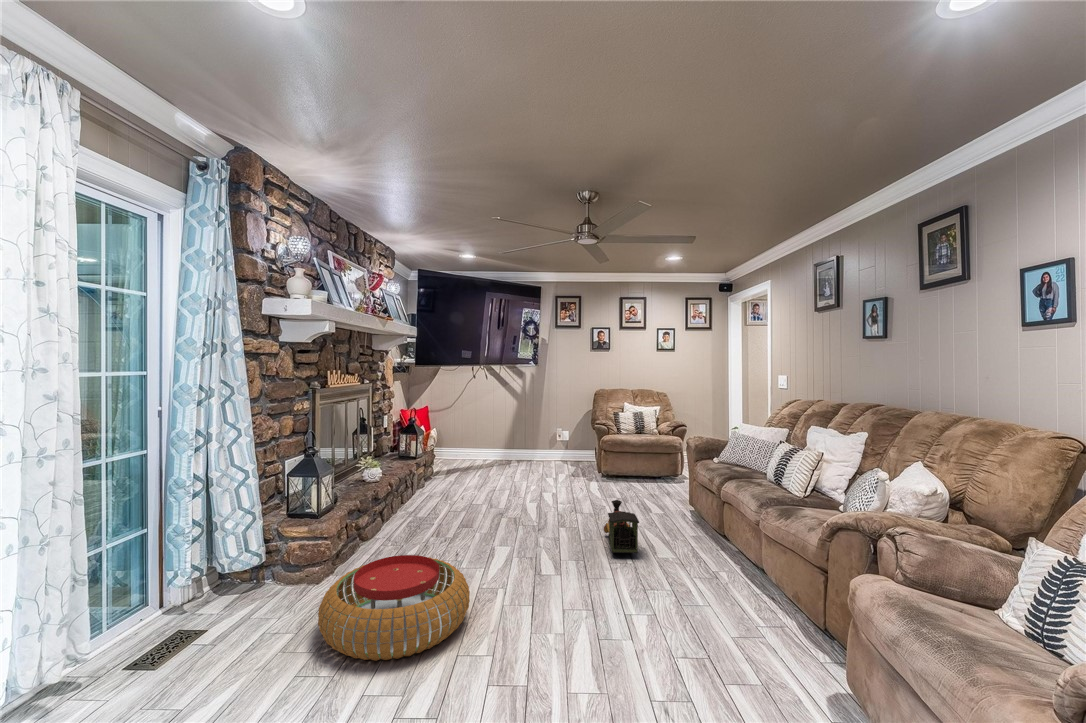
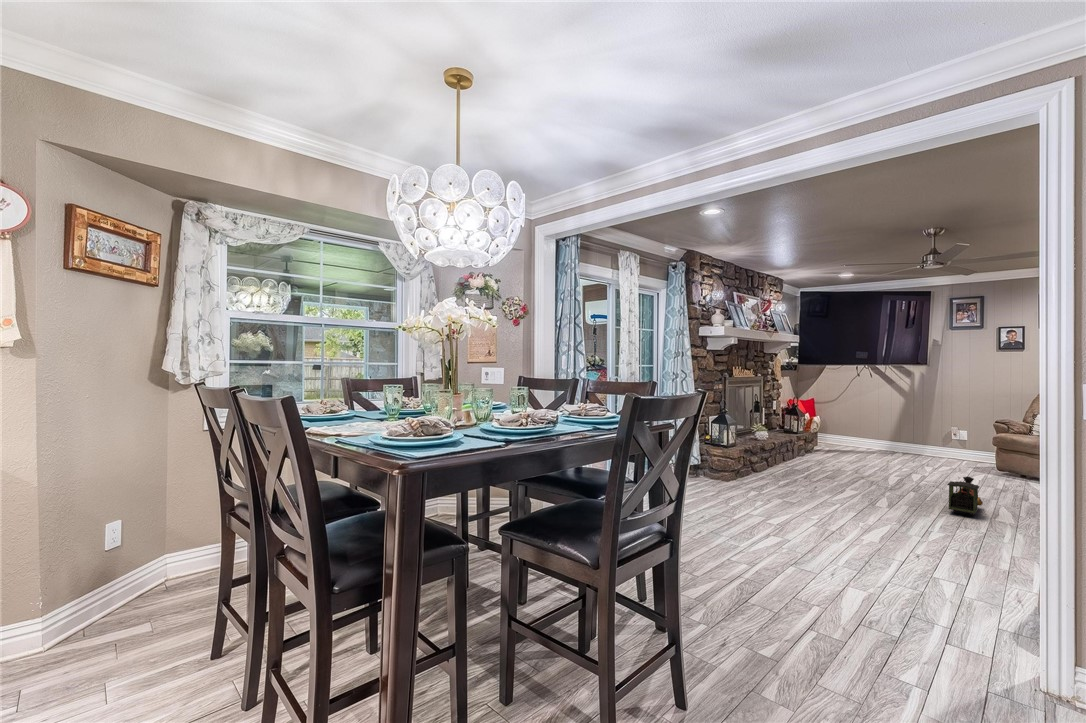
pouf: present [318,555,470,661] -> none [729,468,814,511]

